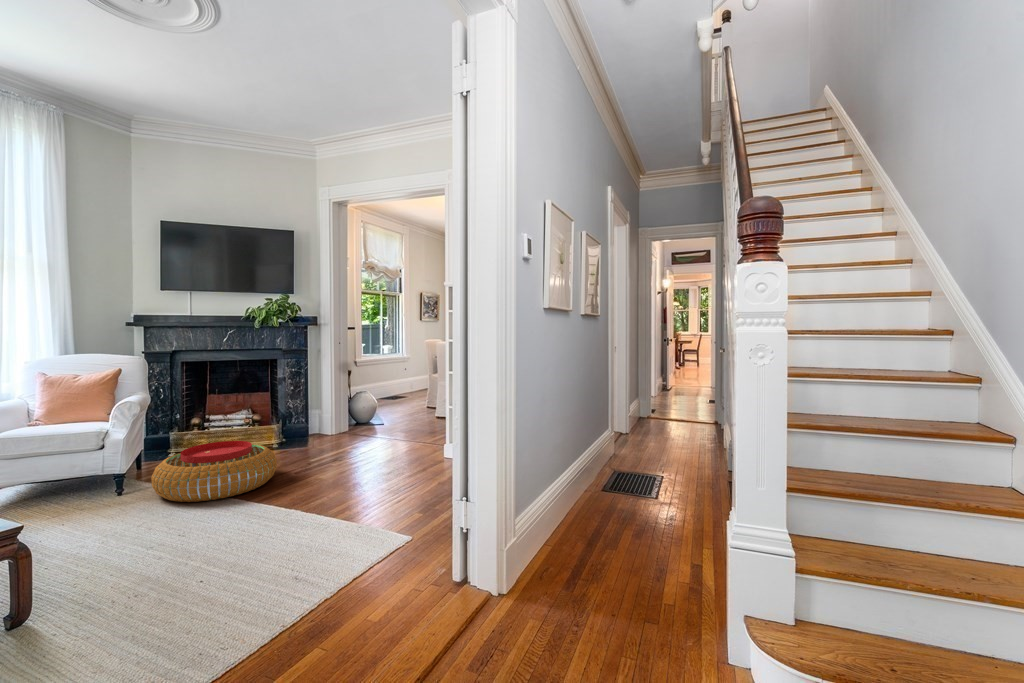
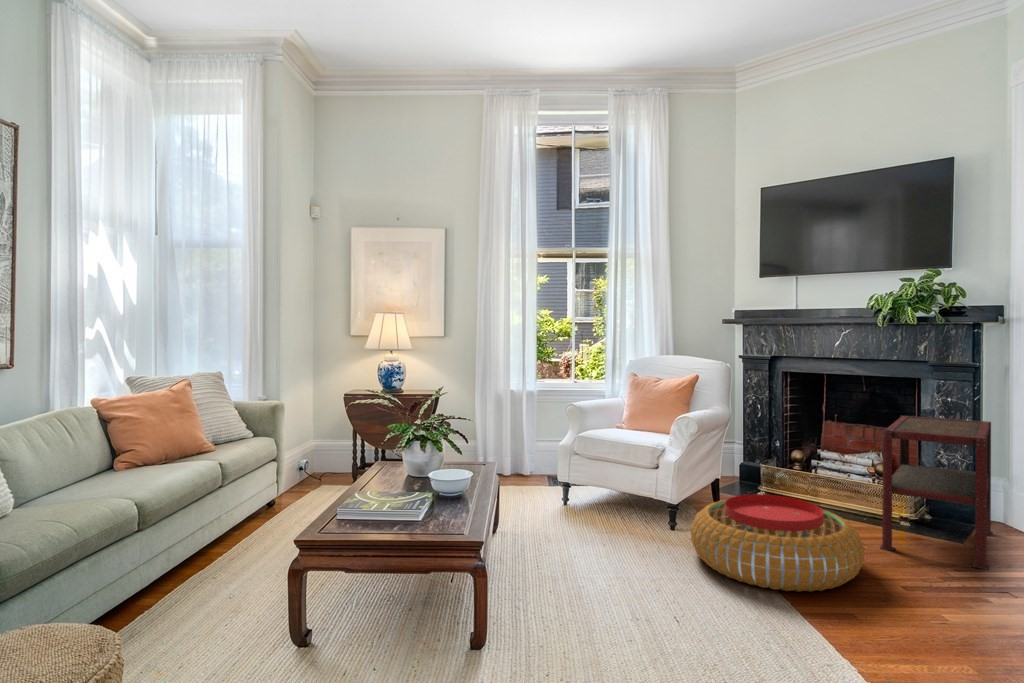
side table: none [269,380,326,461] -> present [880,415,993,570]

